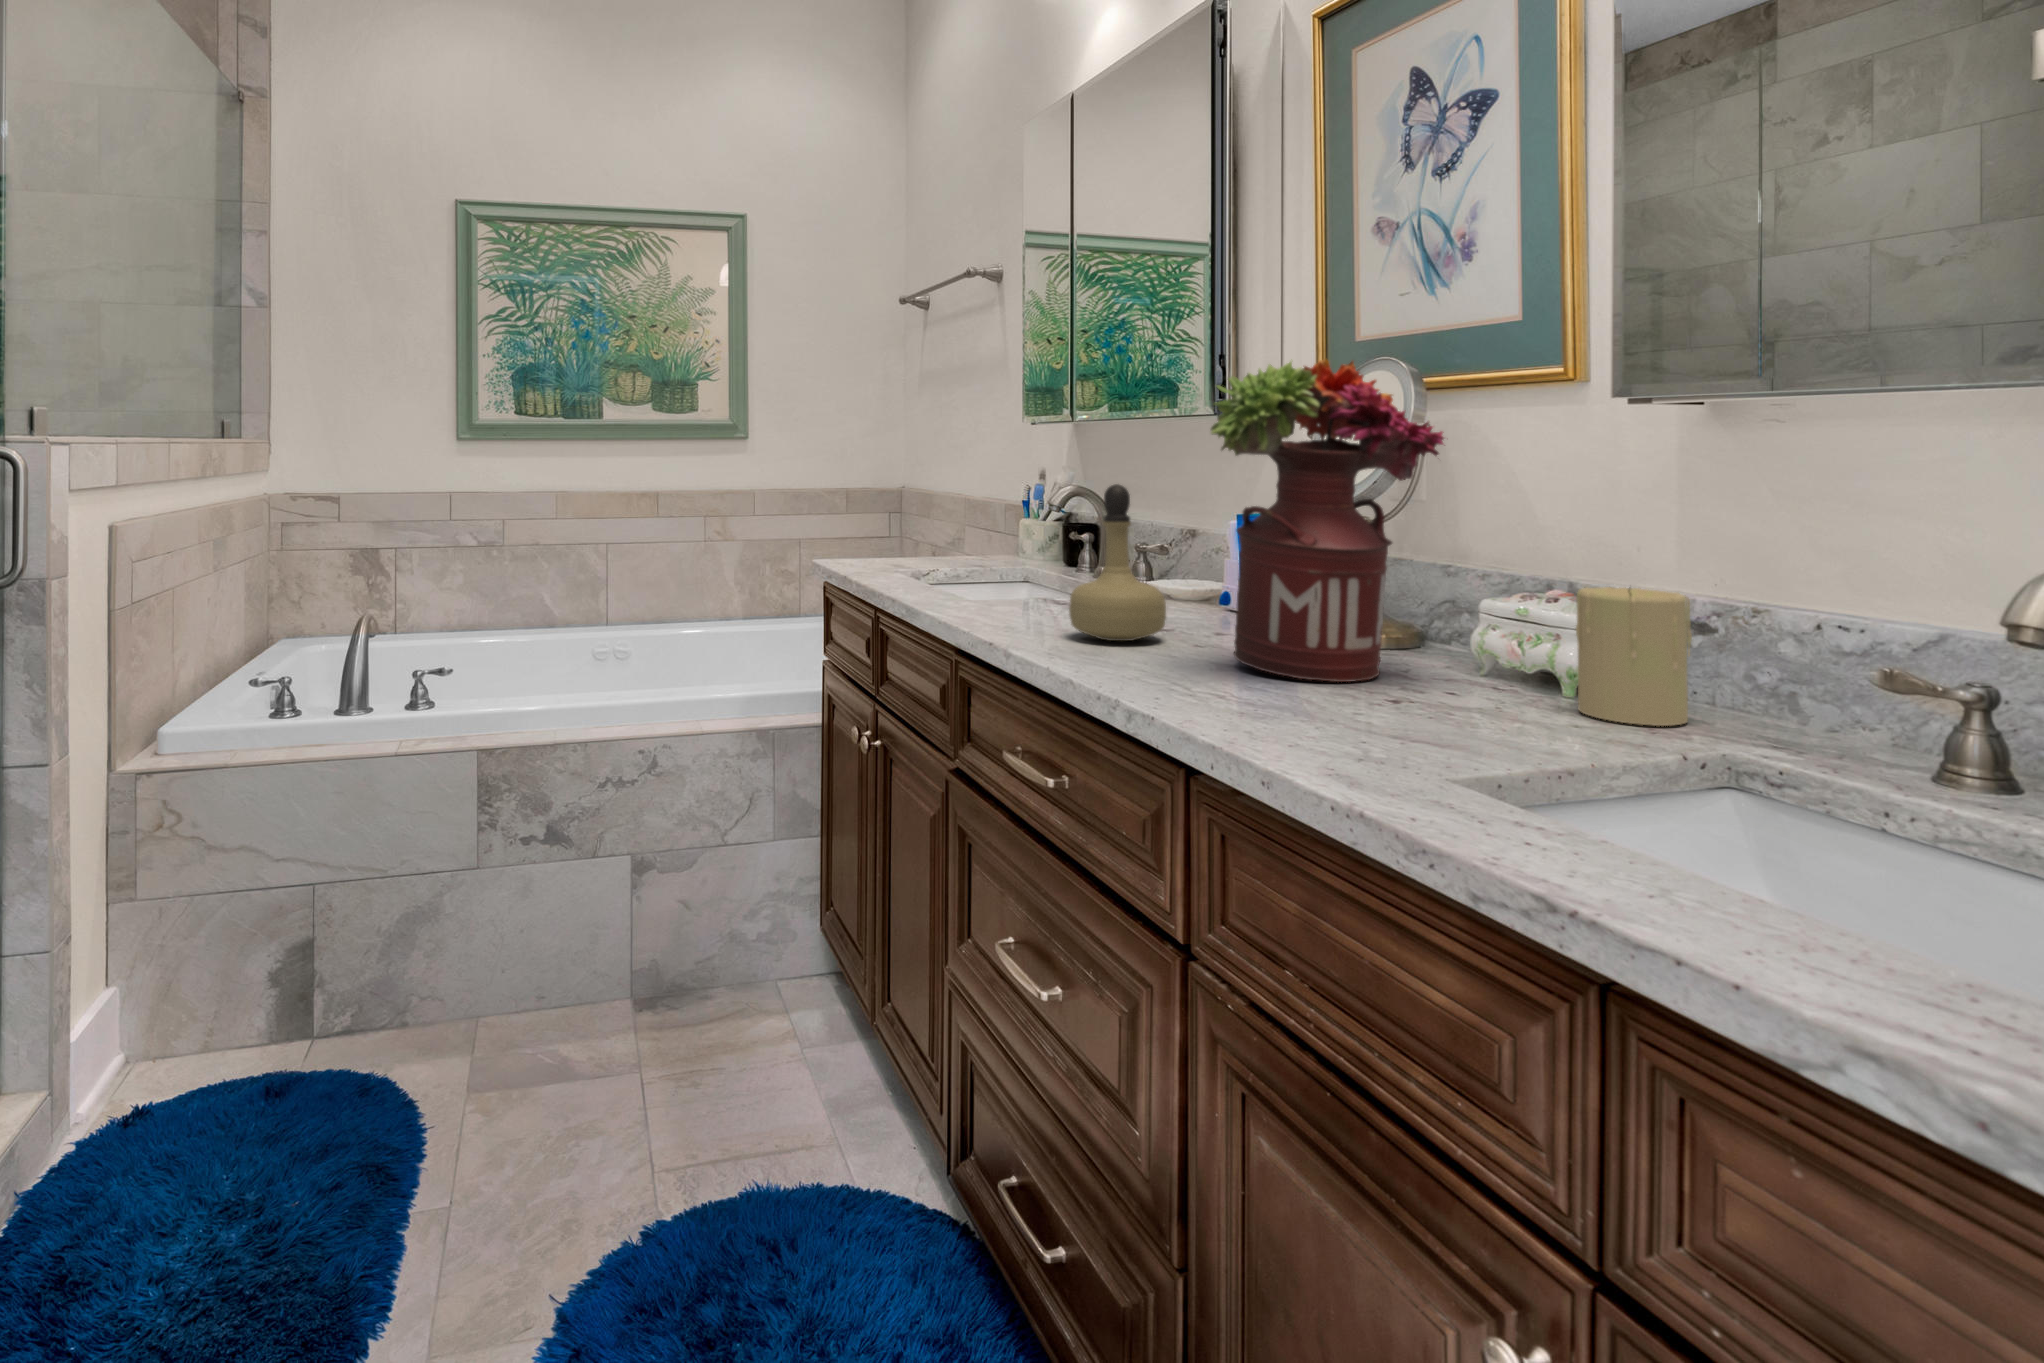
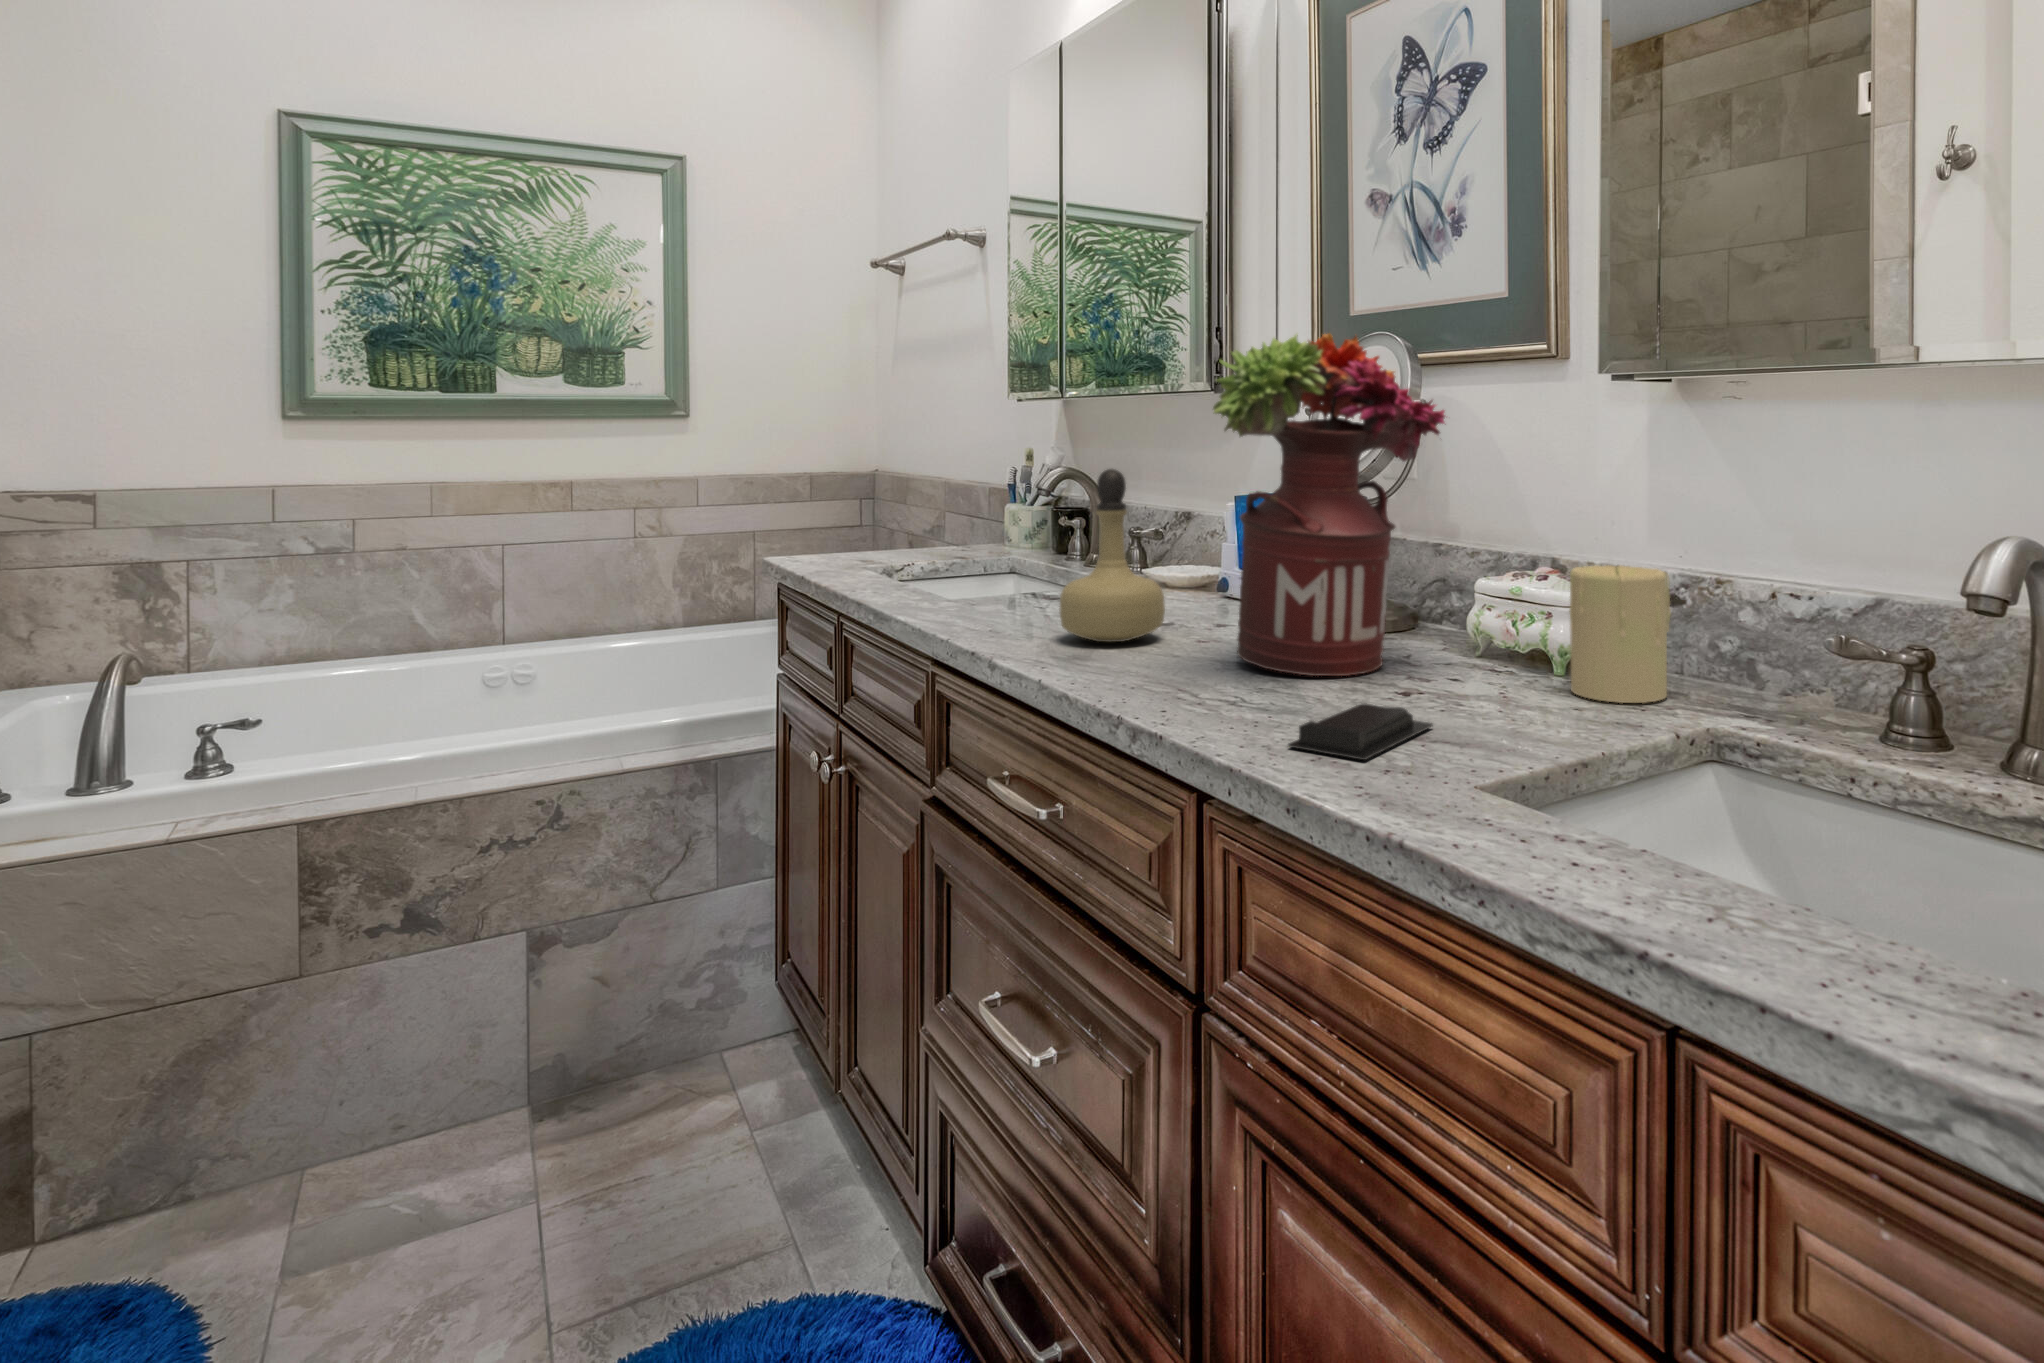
soap bar: none [1276,703,1422,750] -> present [1288,704,1433,760]

